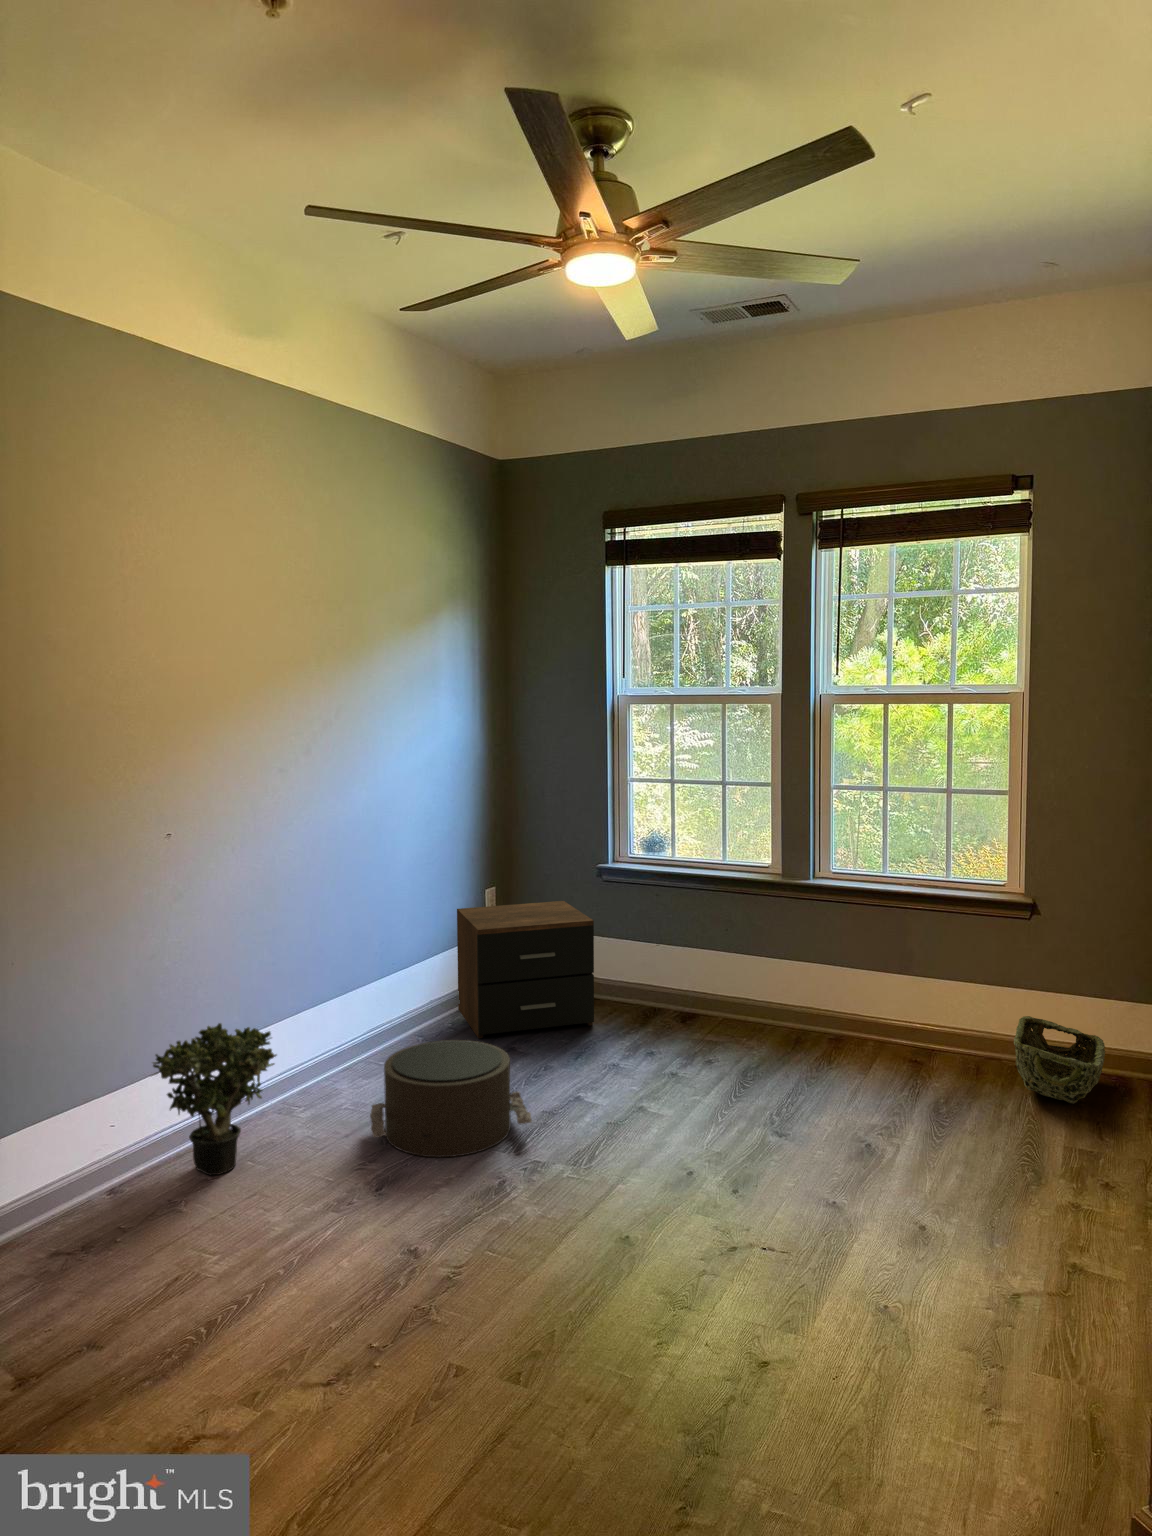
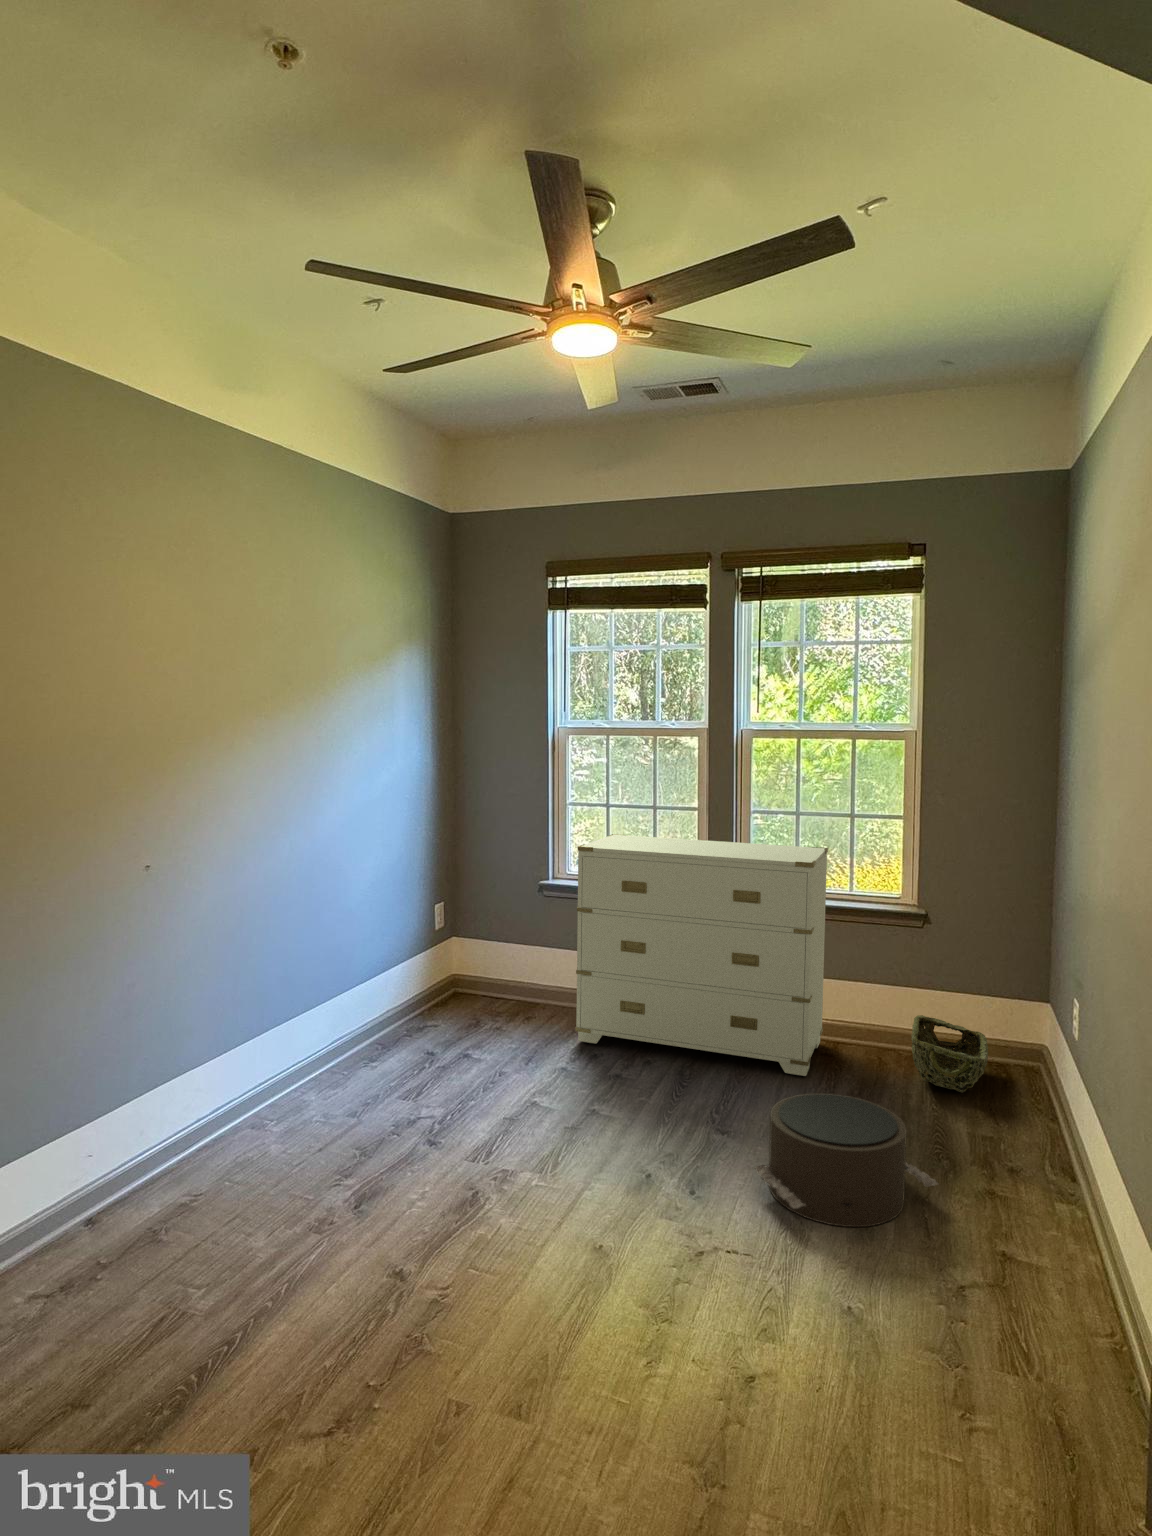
dresser: none [634,813,919,1082] -> present [575,834,828,1076]
nightstand: present [457,901,594,1038] -> none [412,914,538,1041]
potted plant: present [152,1023,277,1175] -> none [131,1033,253,1177]
pouf: present [370,1040,532,1157] -> present [754,1093,938,1227]

